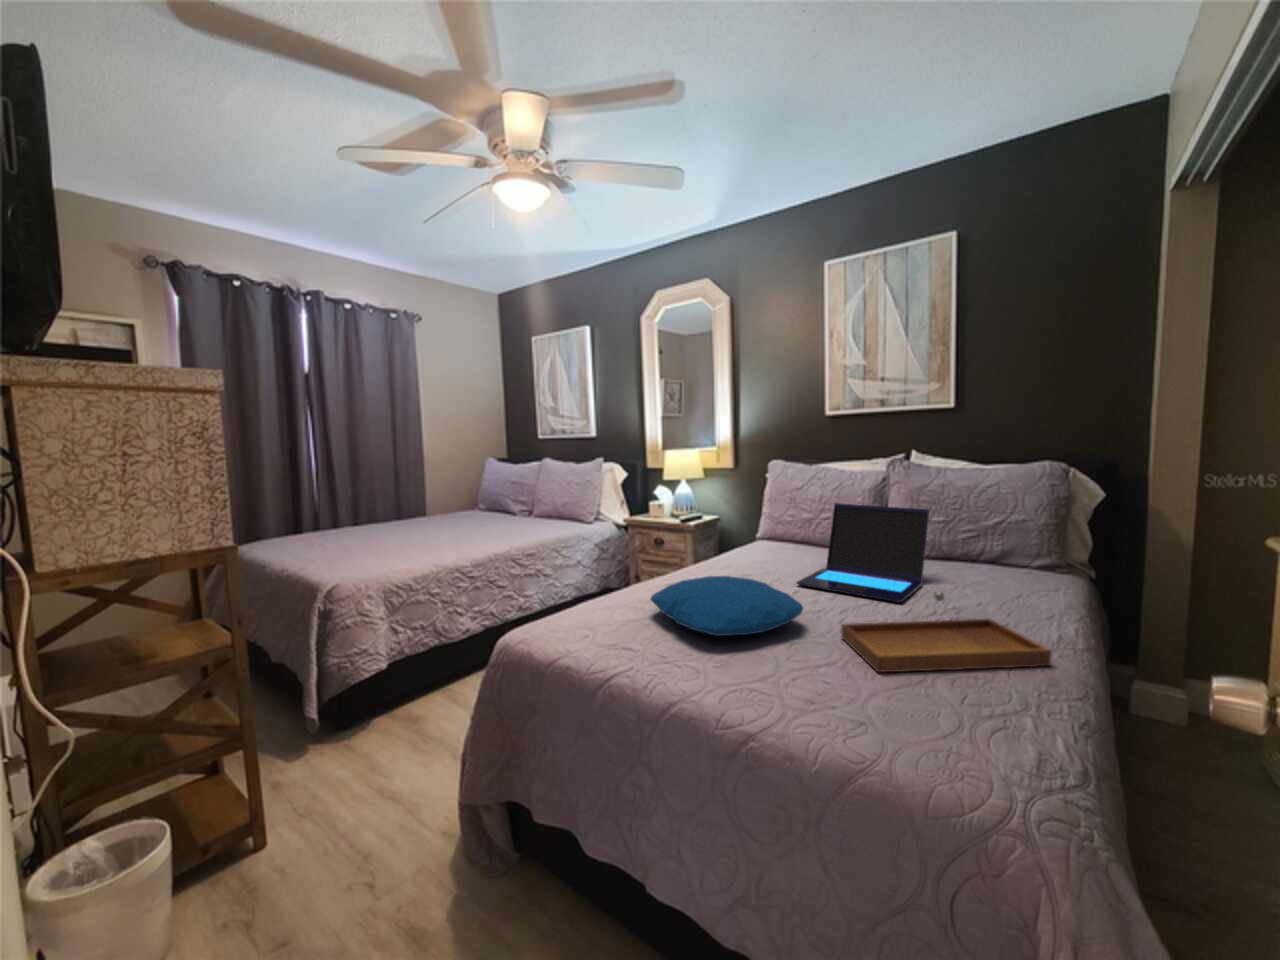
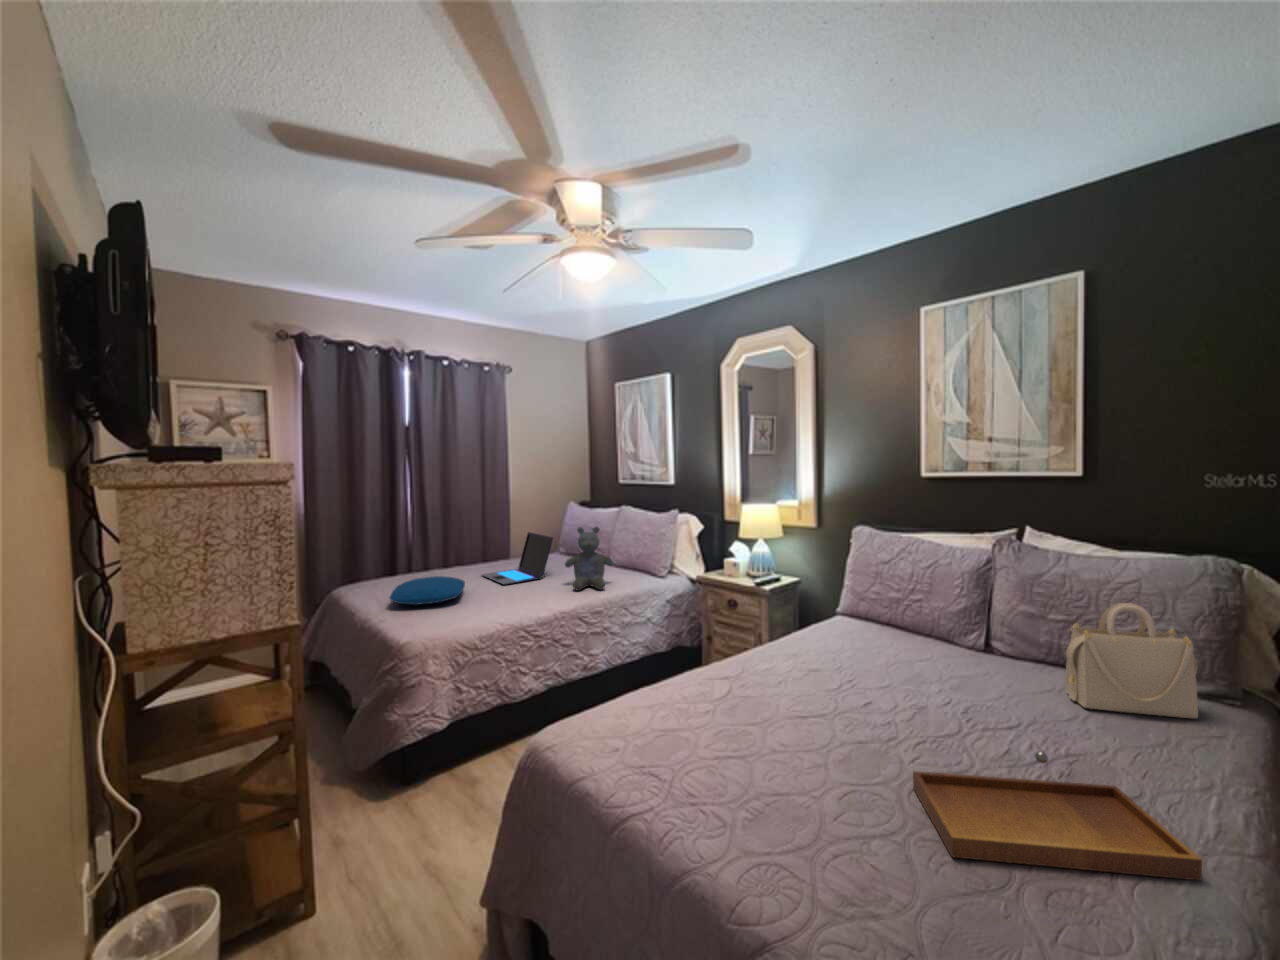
stuffed bear: none [491,473,541,536] -> present [565,527,613,590]
handbag: none [947,495,1042,582] -> present [1065,603,1198,718]
laptop: present [797,503,929,602] -> present [482,532,553,585]
pillow: present [651,576,804,636] -> present [390,576,465,605]

